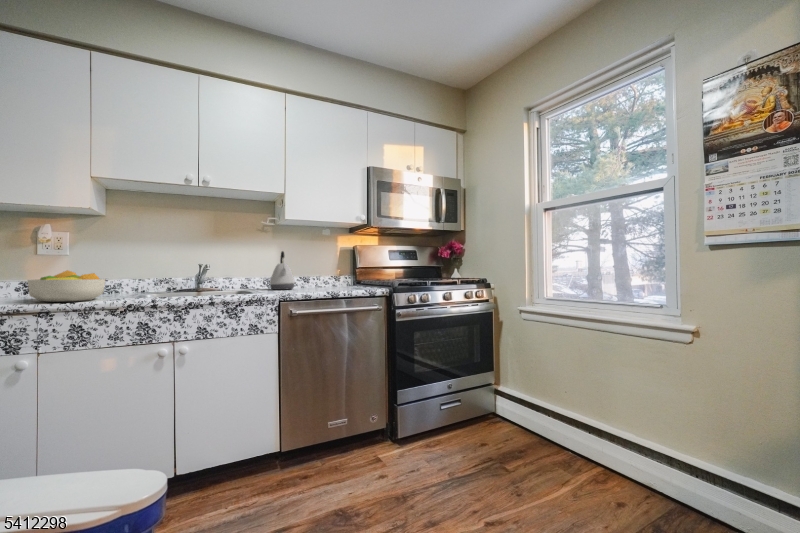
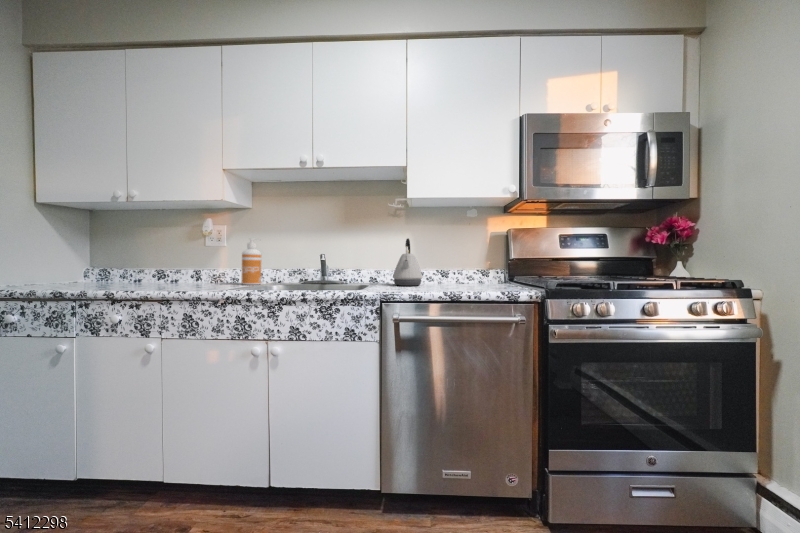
soap dispenser: none [106,248,131,295] -> present [242,238,261,285]
fruit bowl: present [28,270,105,302] -> none [165,260,228,290]

